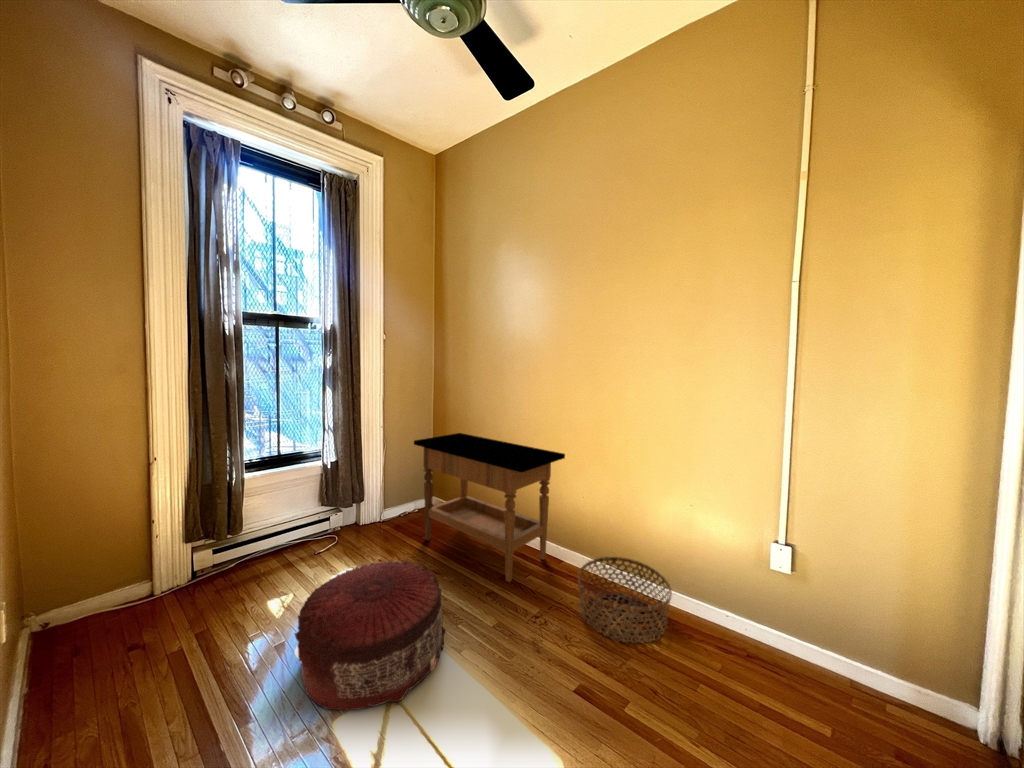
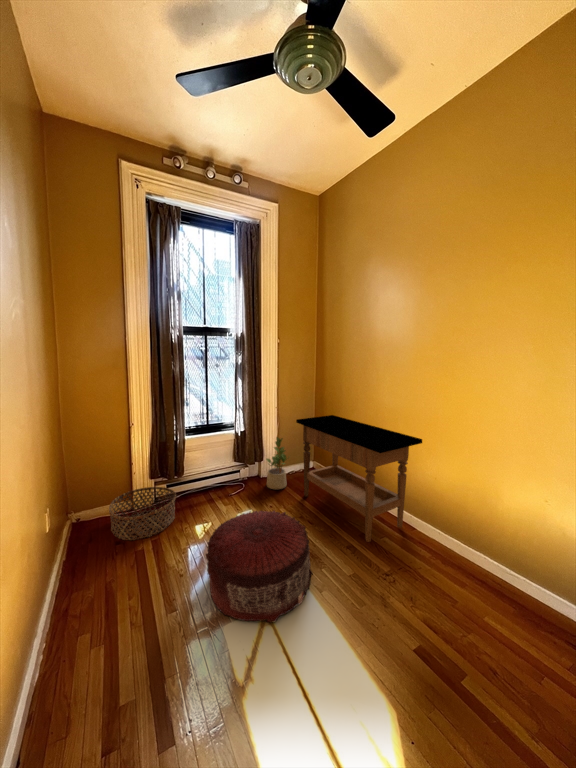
potted plant: none [371,466,406,537] -> present [266,437,287,489]
basket: present [578,557,672,643] -> present [109,487,176,540]

